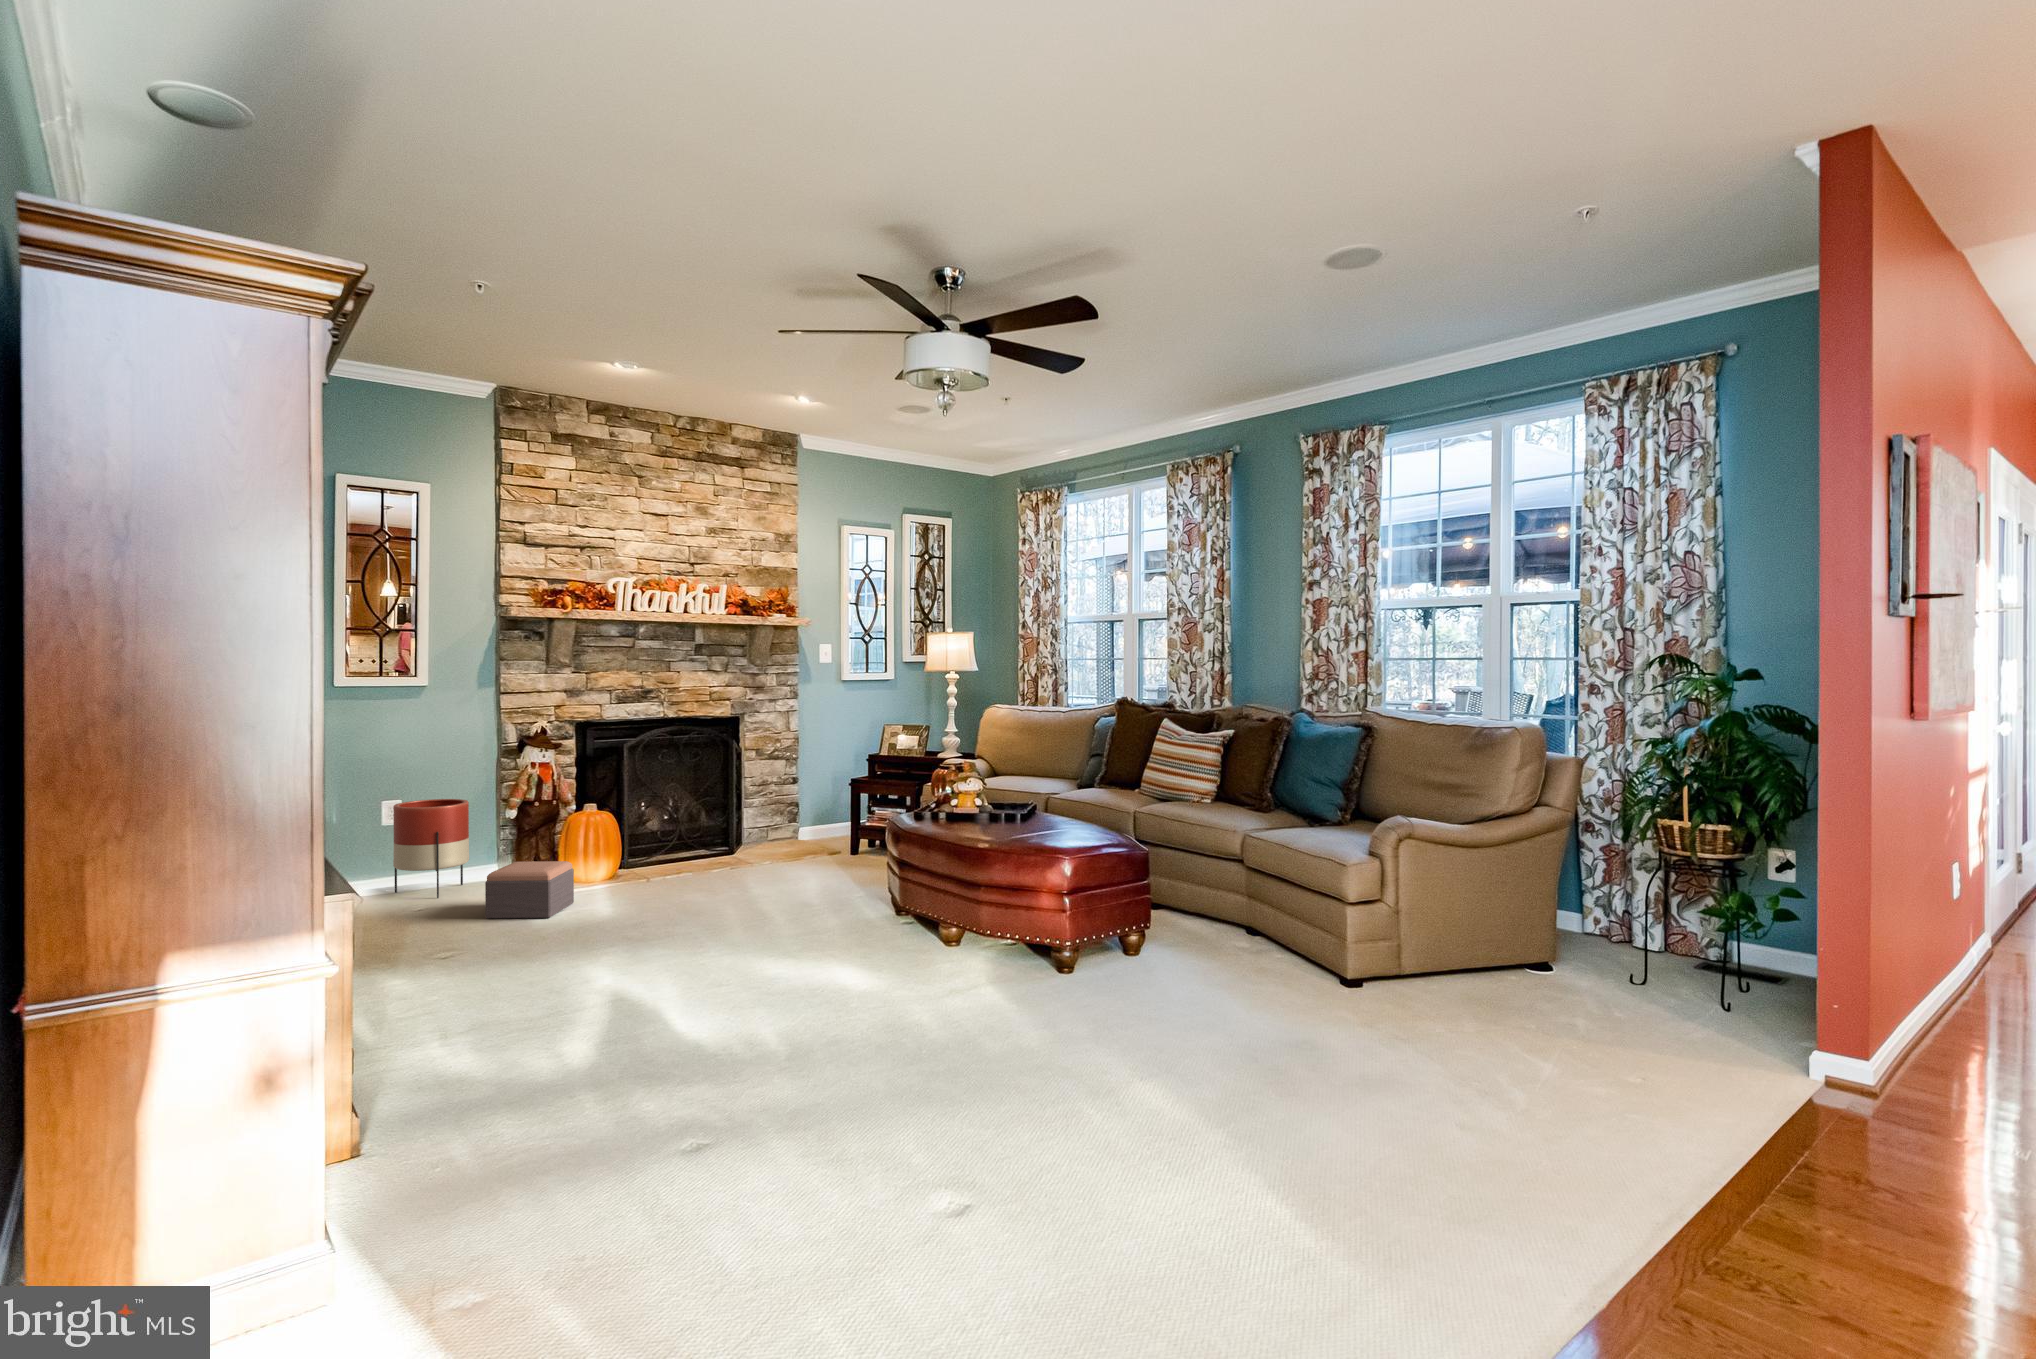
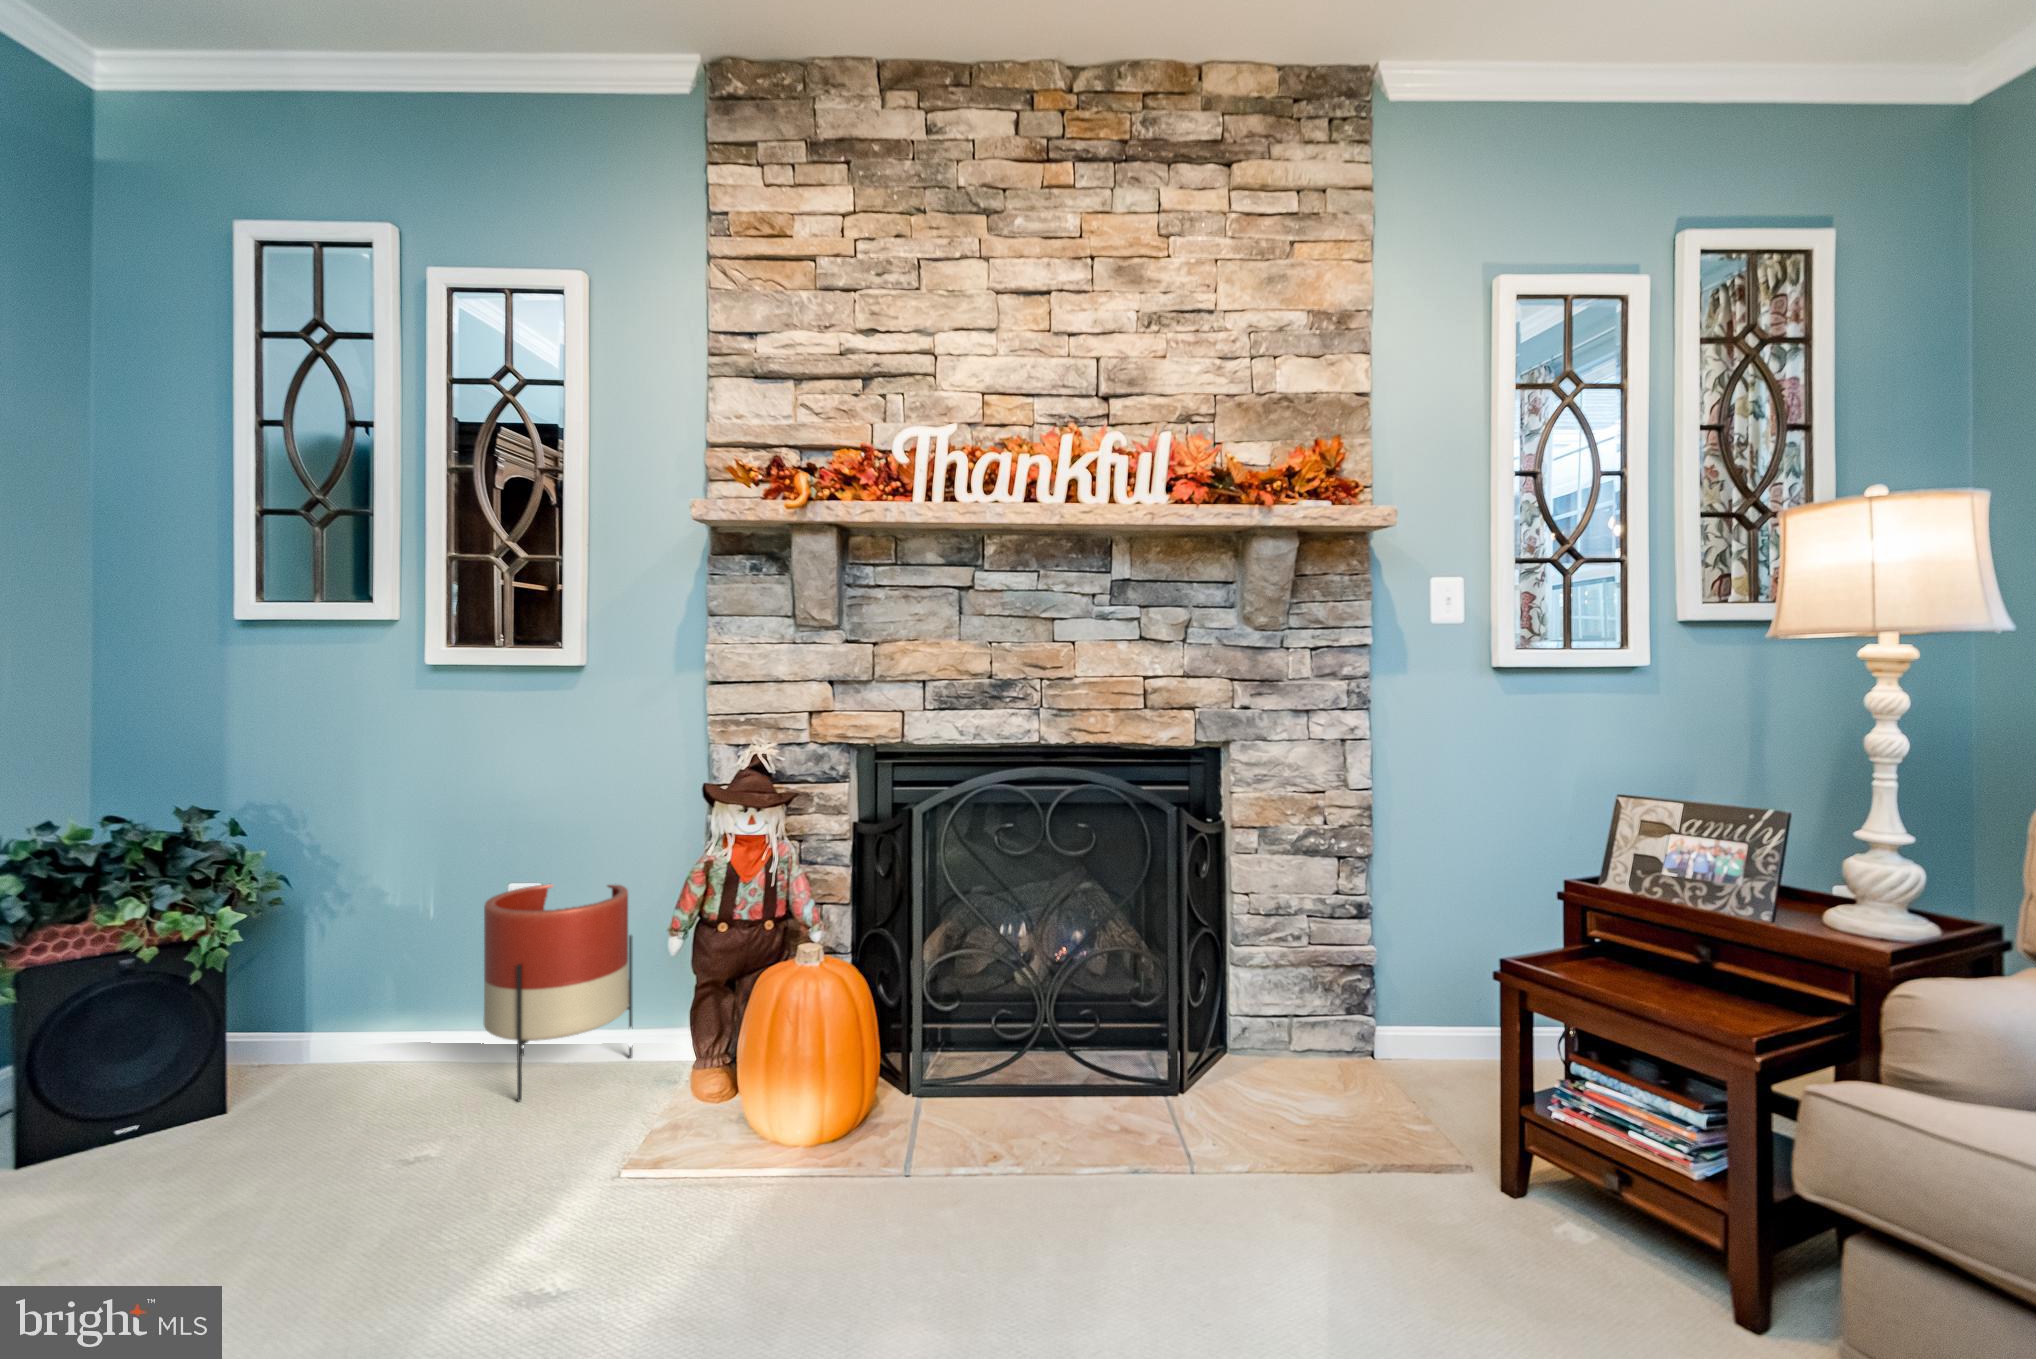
footstool: present [485,861,574,919] -> none [383,1090,623,1326]

